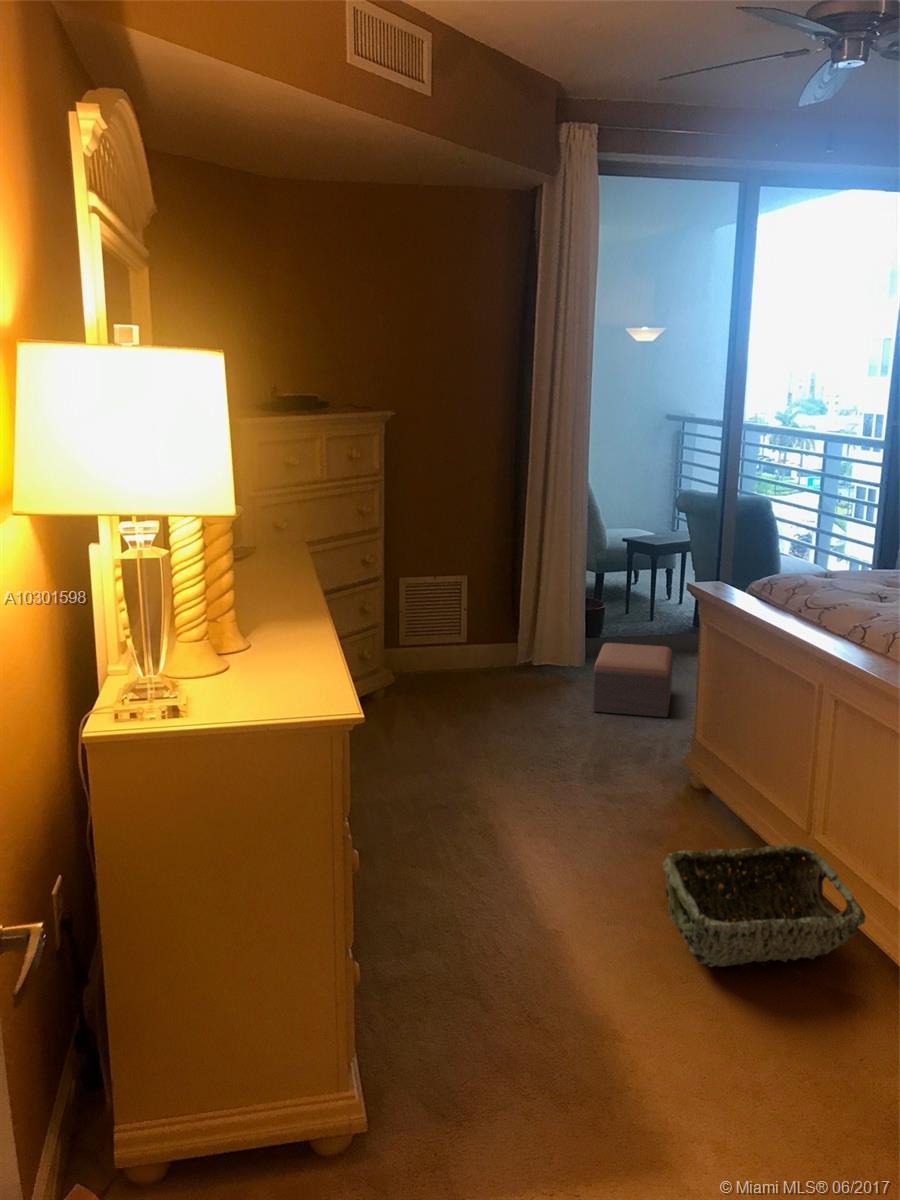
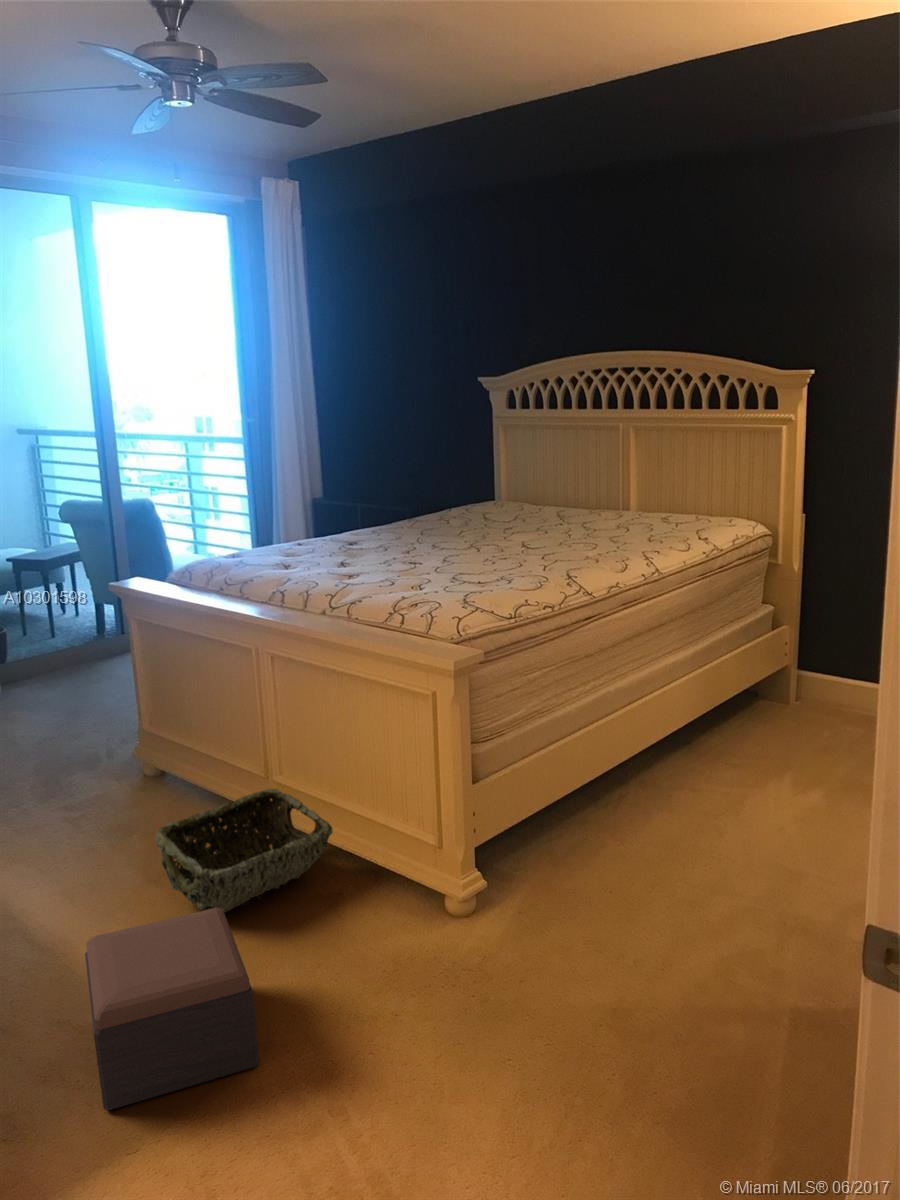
footstool: present [592,643,673,717] -> present [85,908,259,1111]

